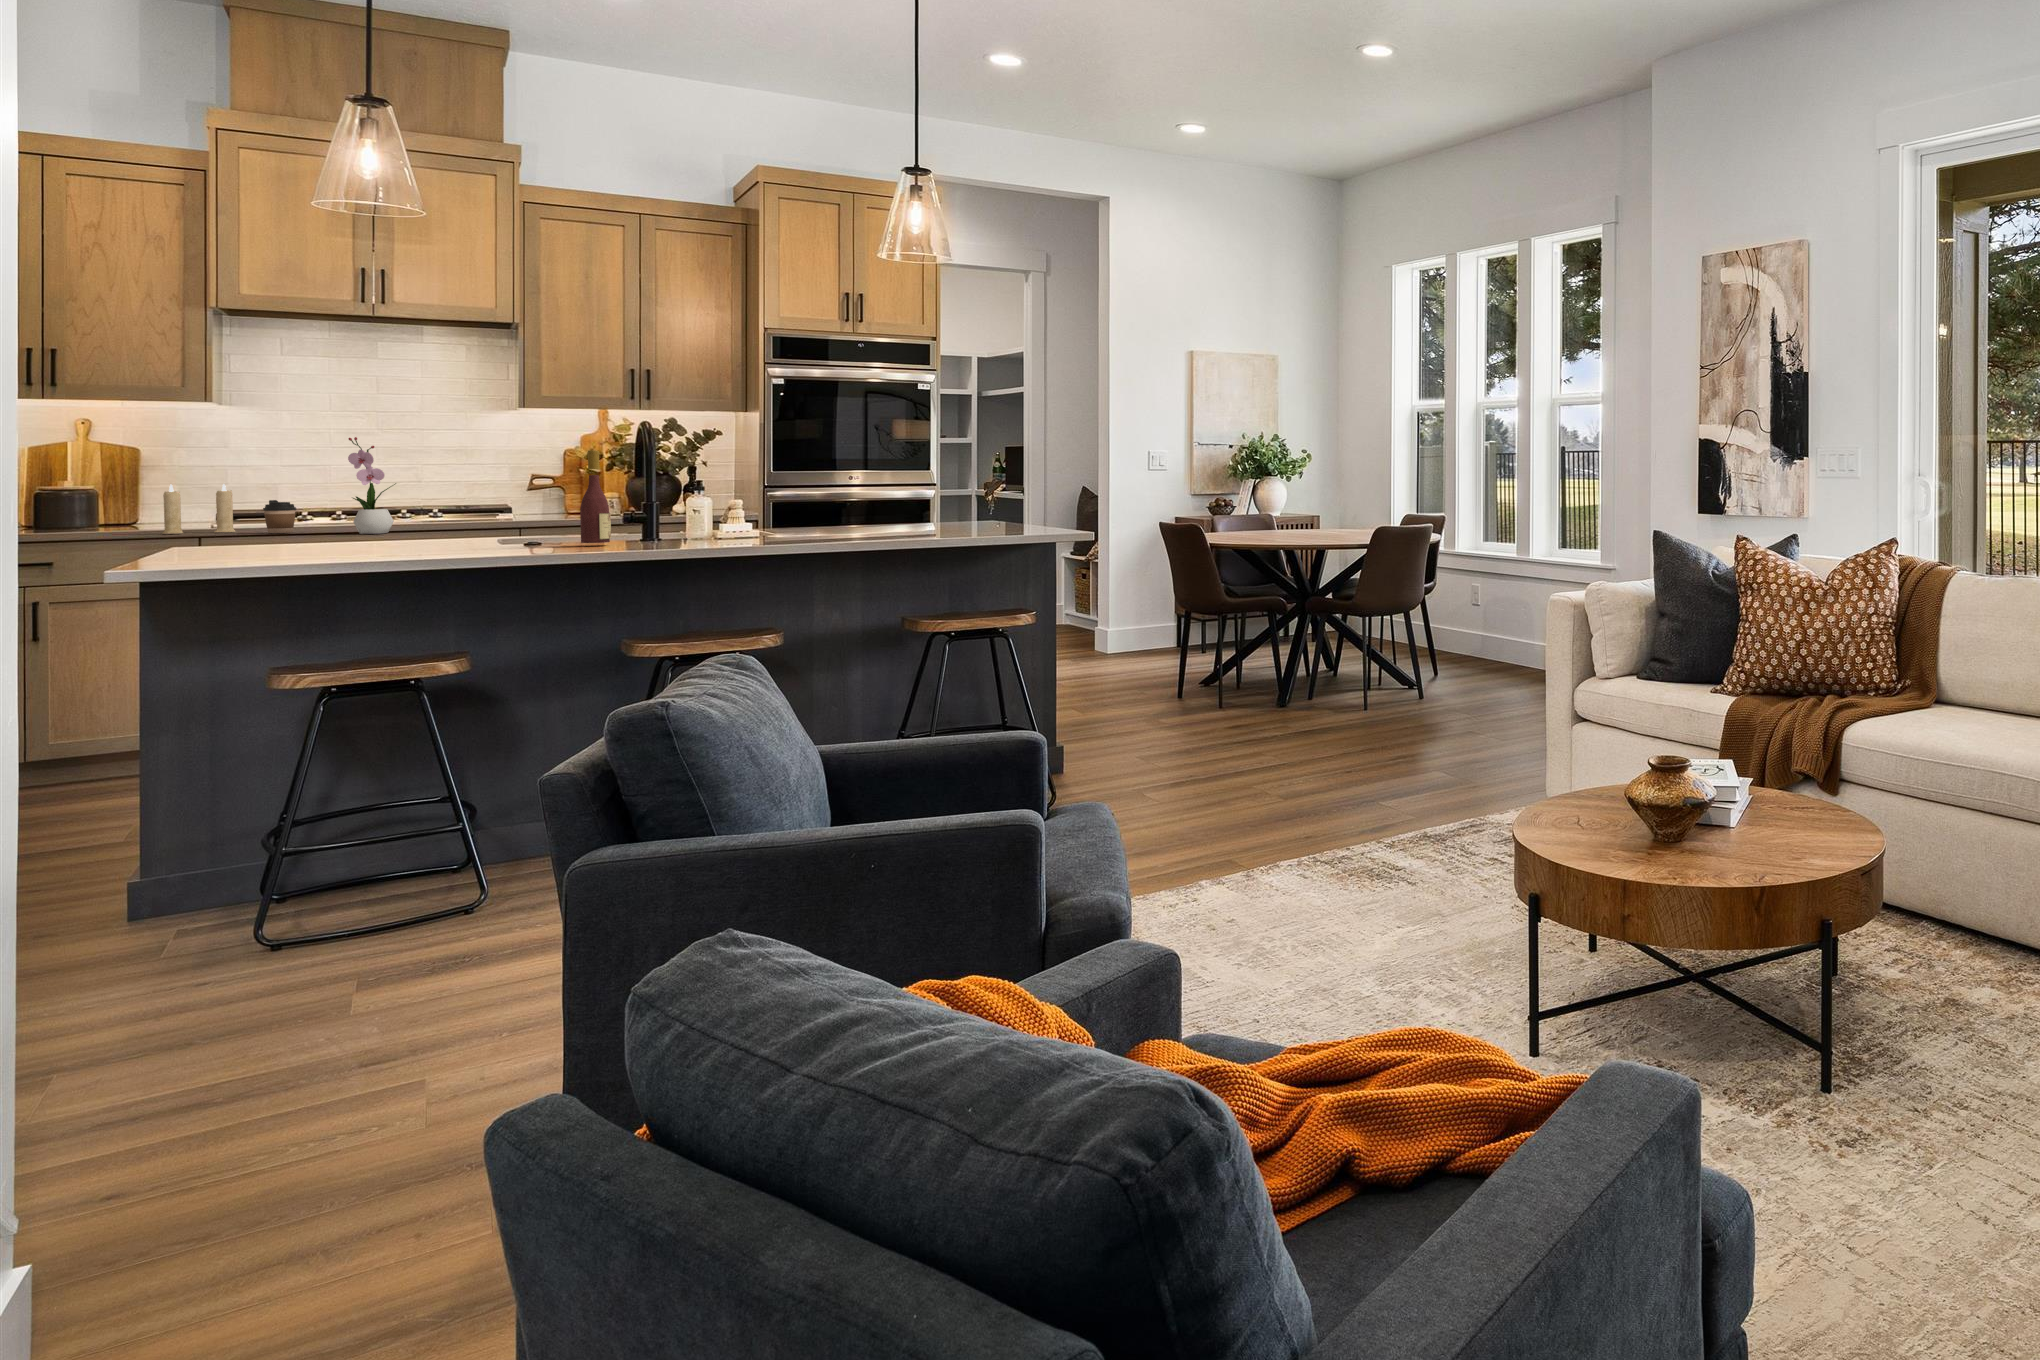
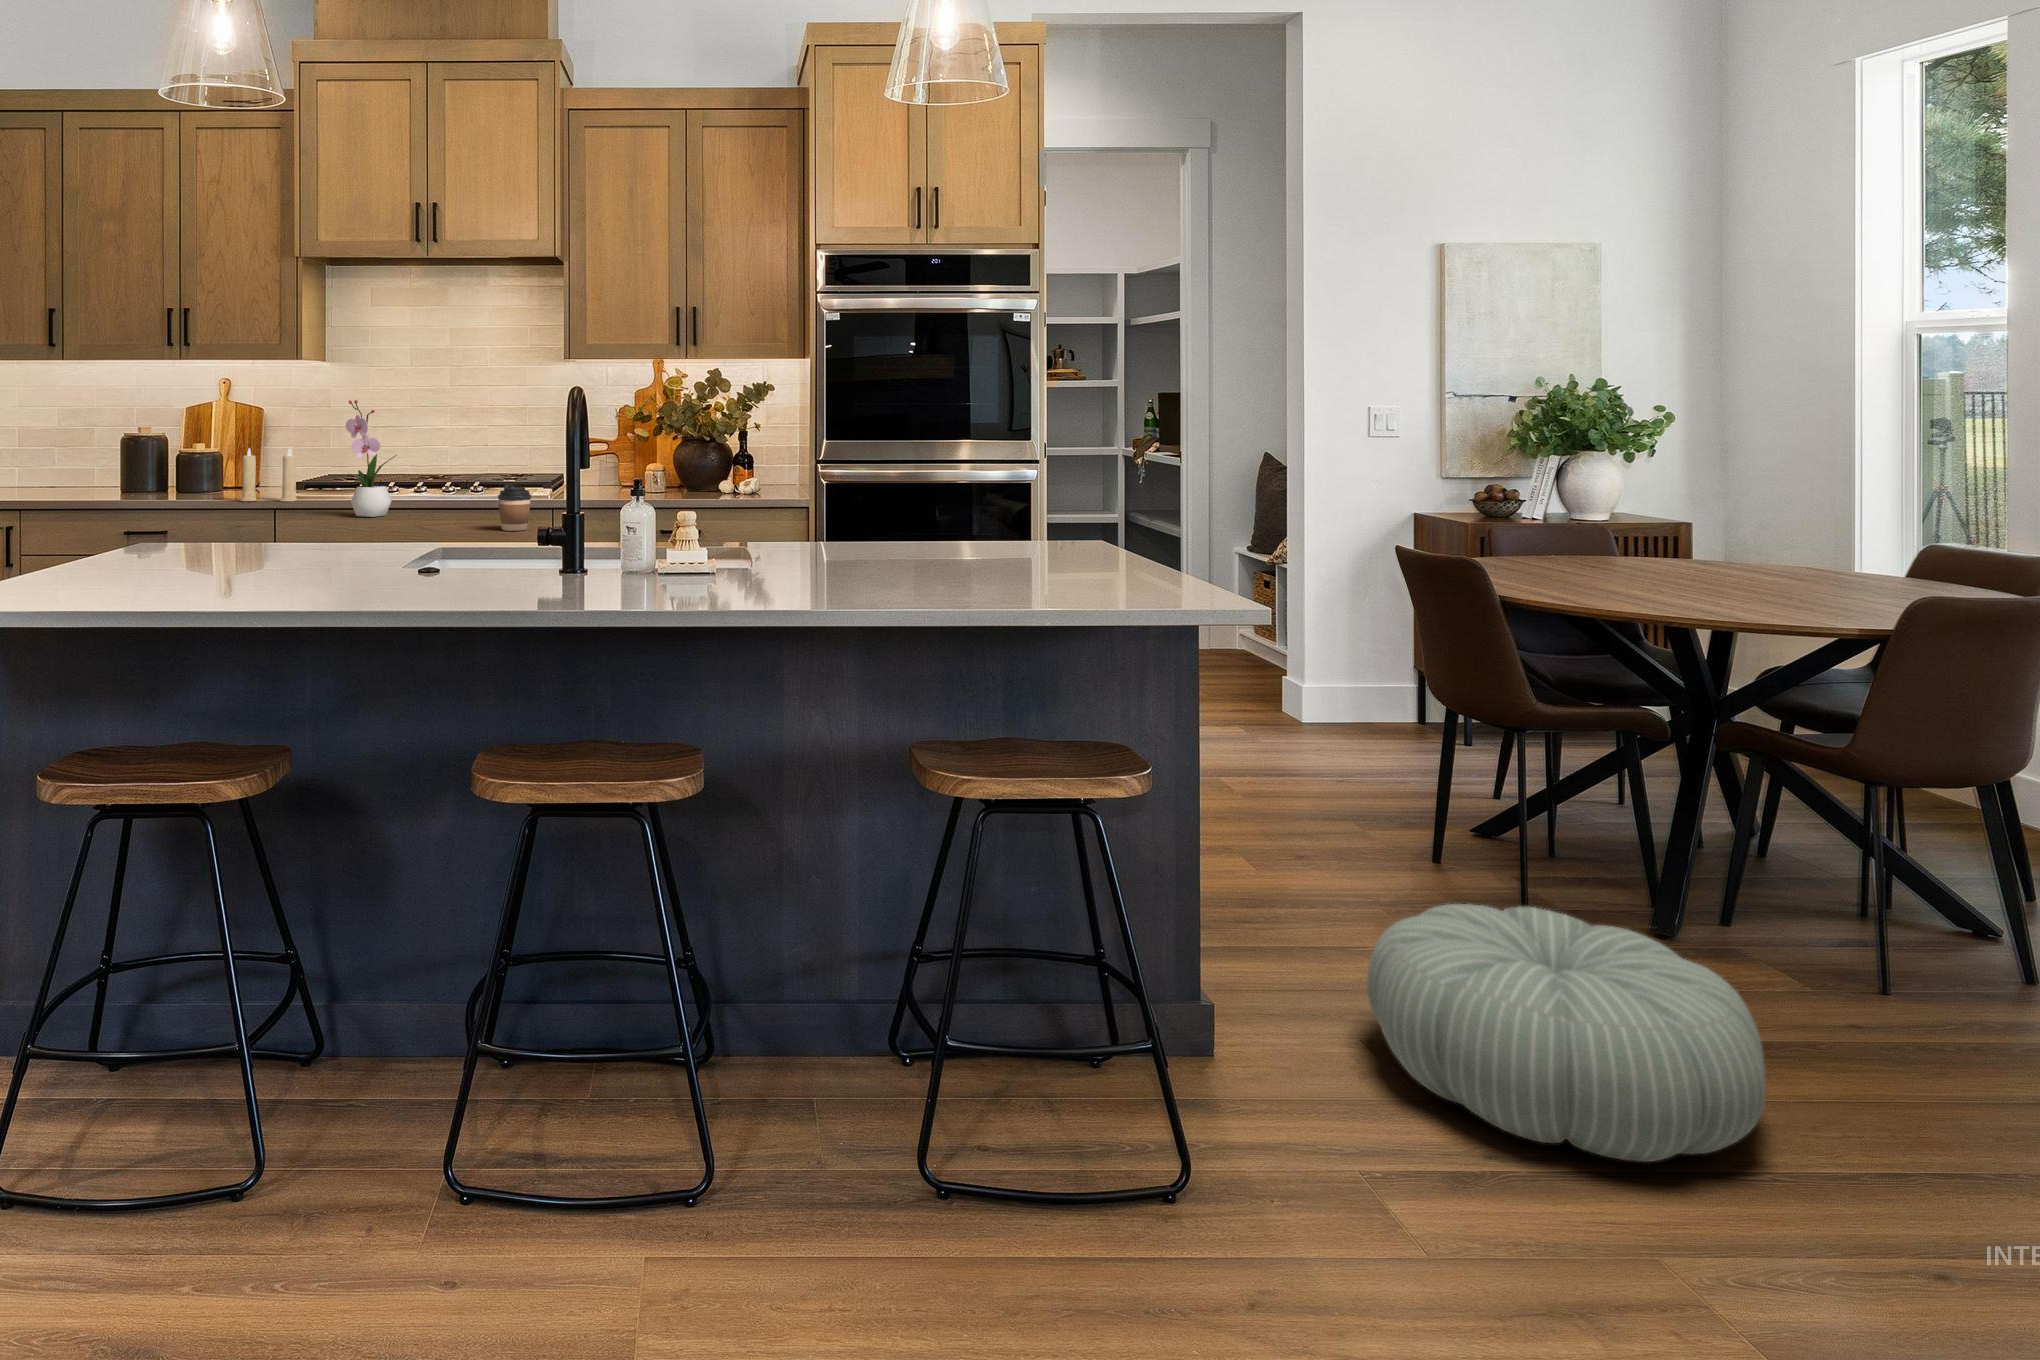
wine bottle: present [580,450,611,543] -> none [441,433,483,585]
coffee cup: present [263,500,296,533] -> present [498,484,531,531]
pouf: none [1133,675,1285,755] -> present [1367,904,1766,1162]

